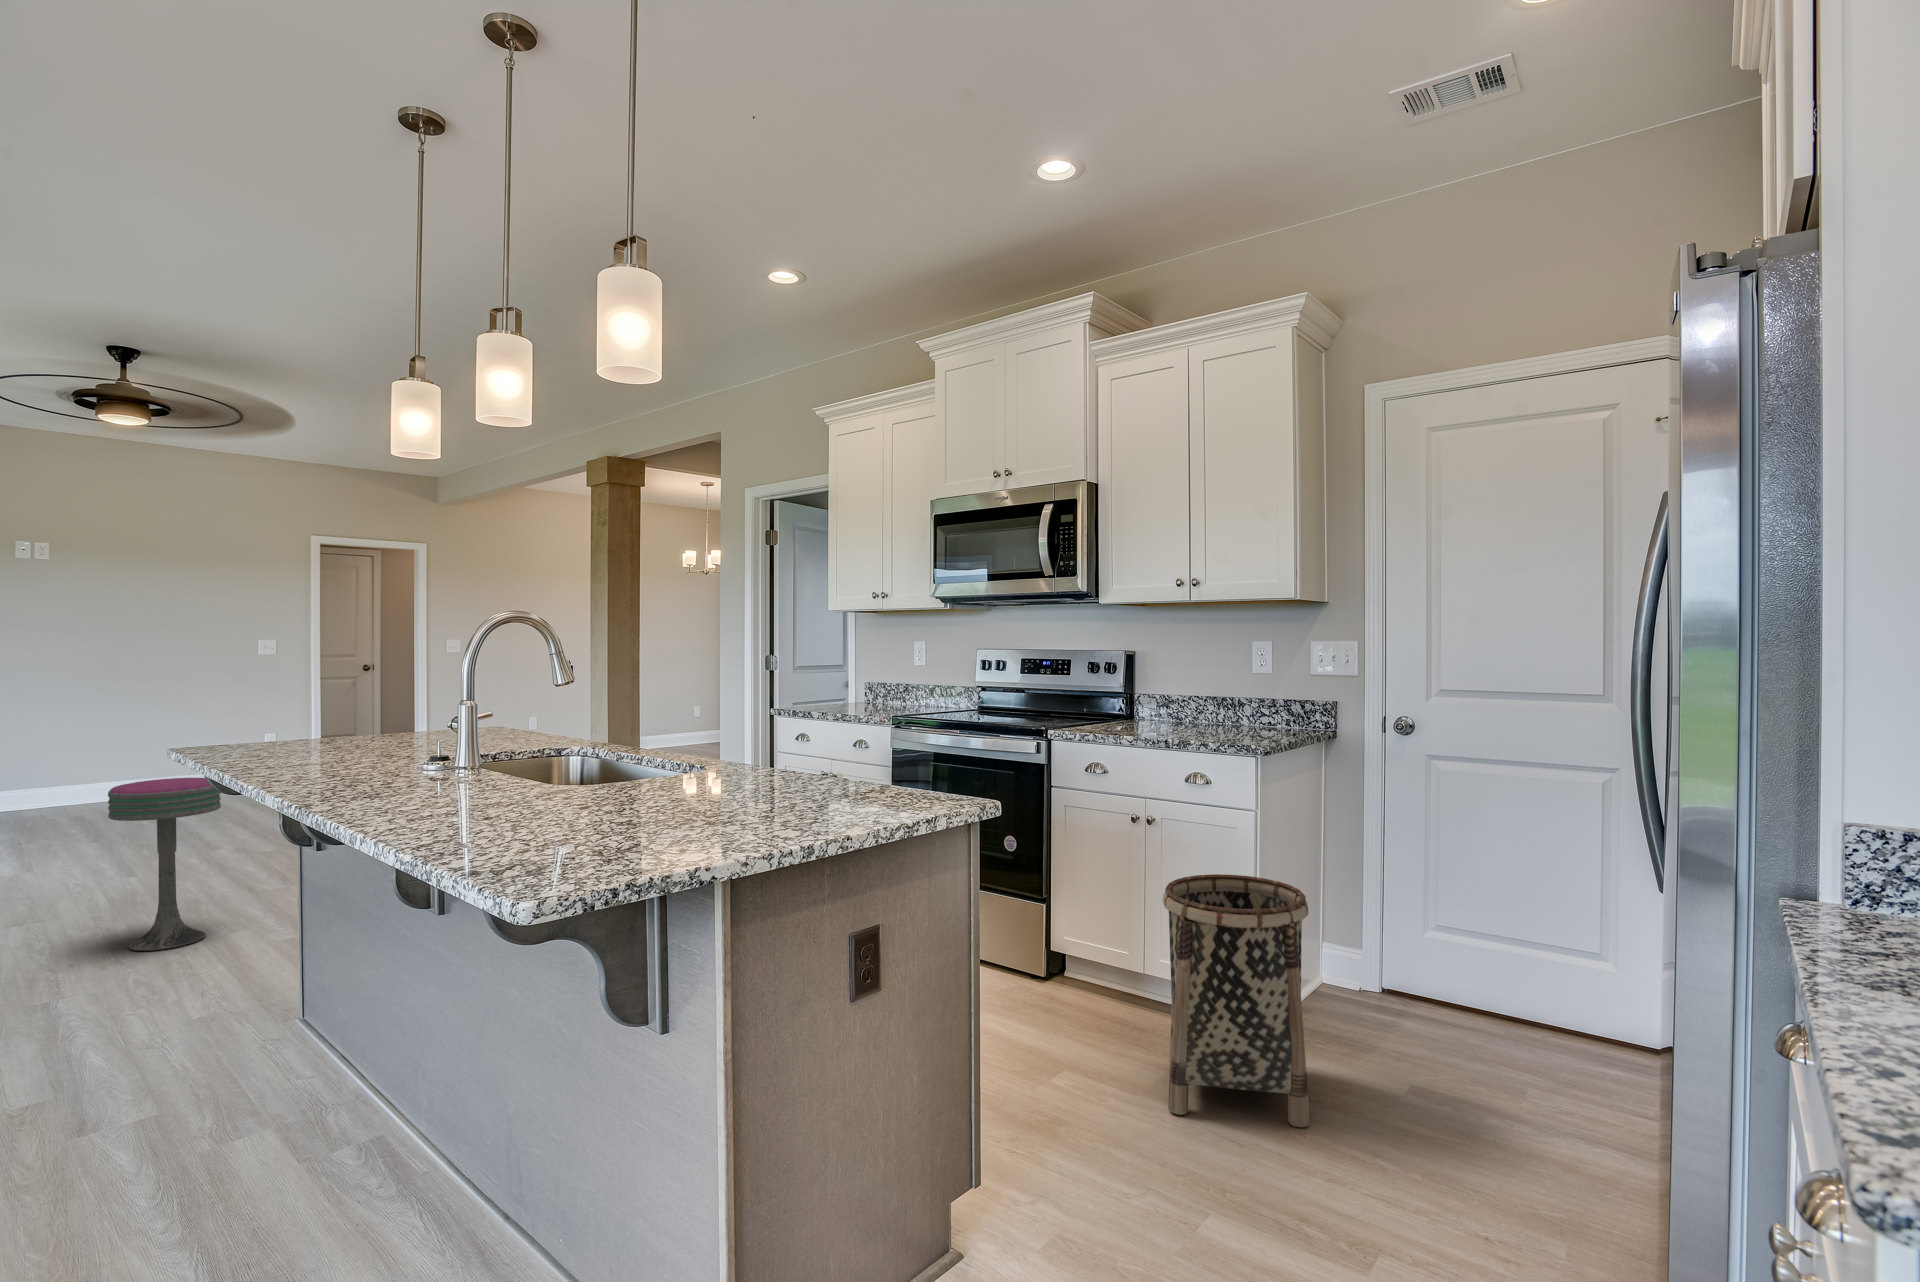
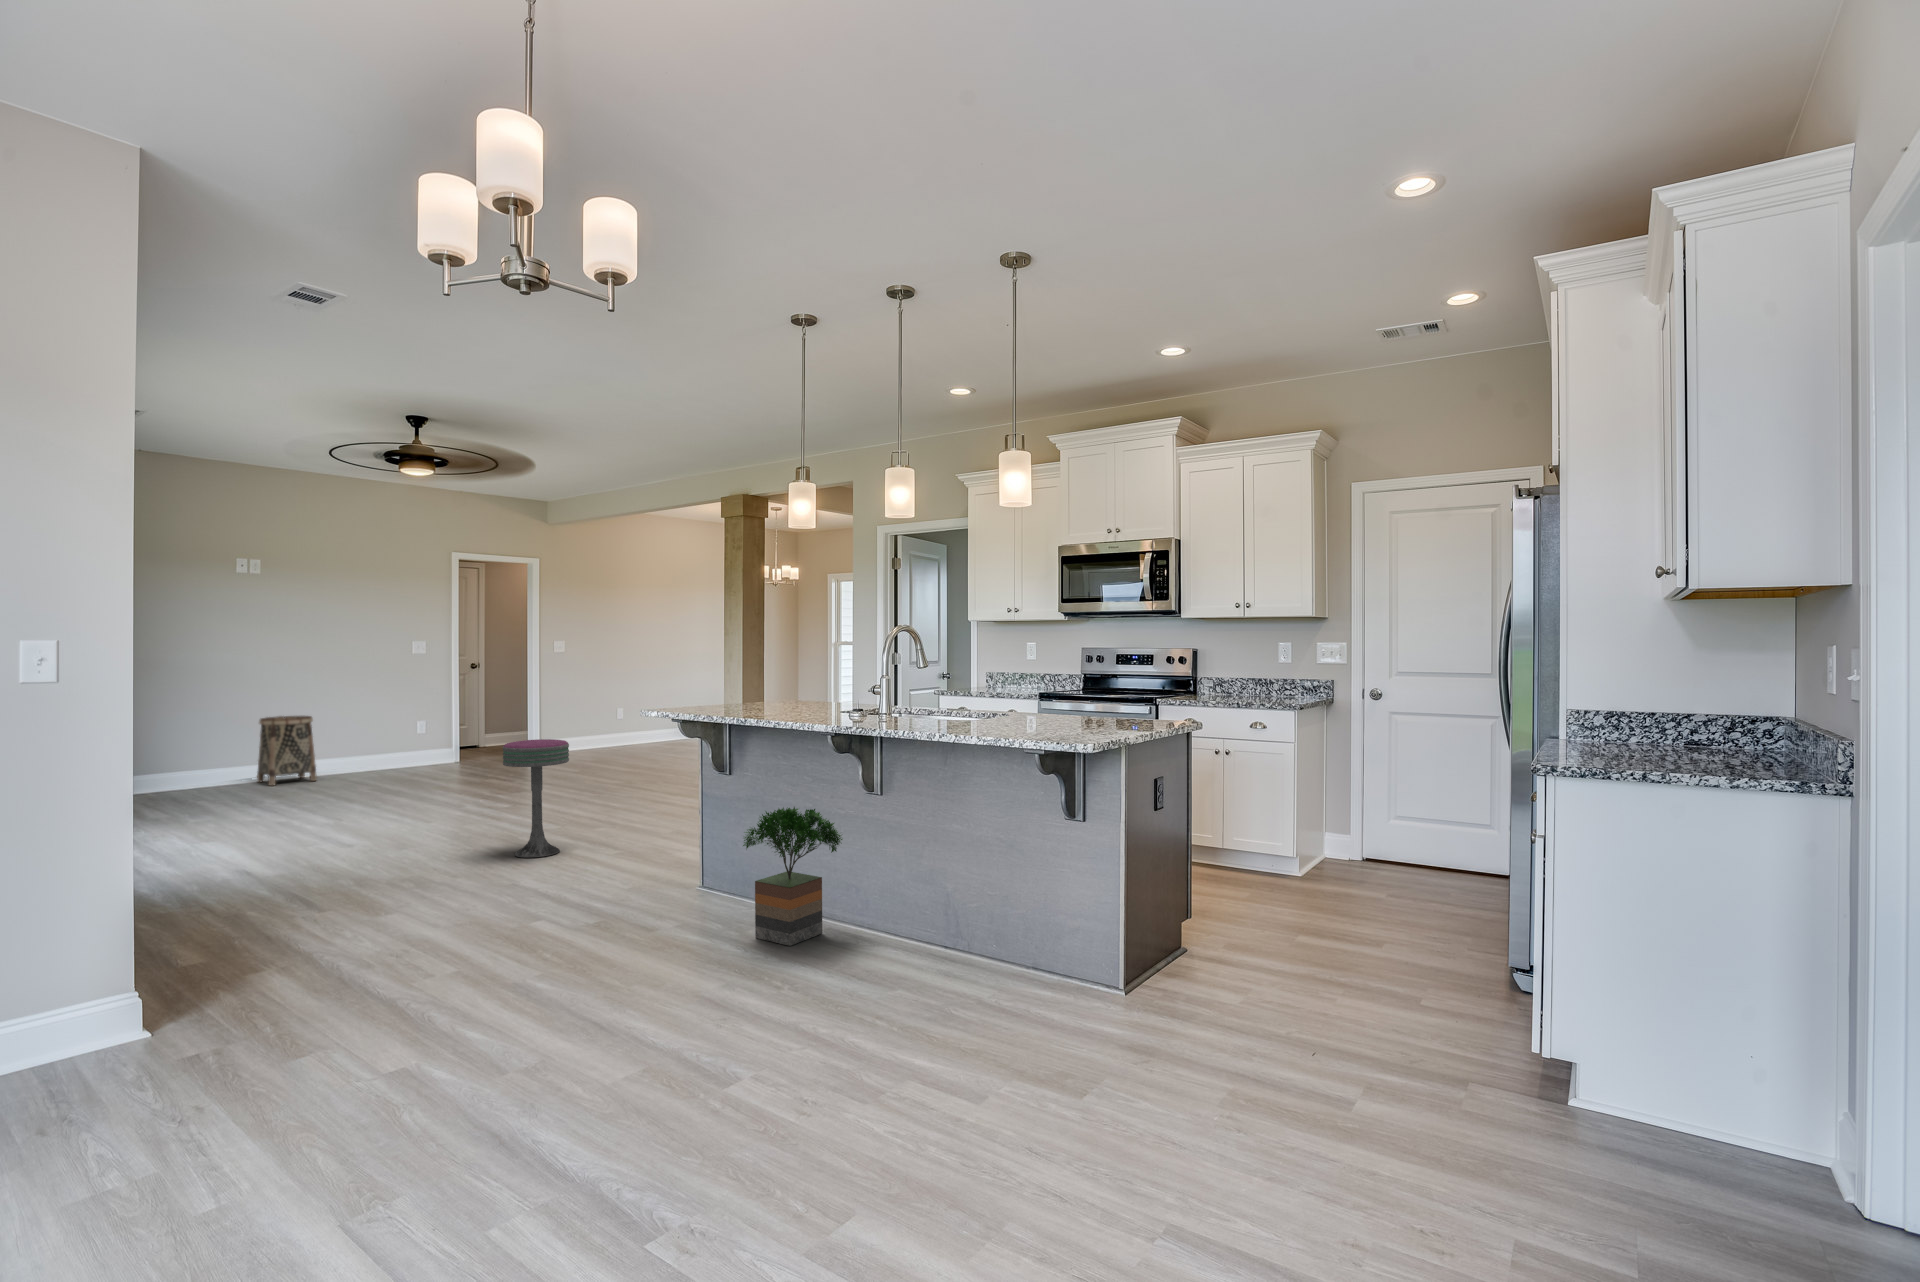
basket: present [1163,874,1309,1127] -> present [257,716,317,786]
potted tree: none [174,927,382,1202] -> present [743,807,842,946]

